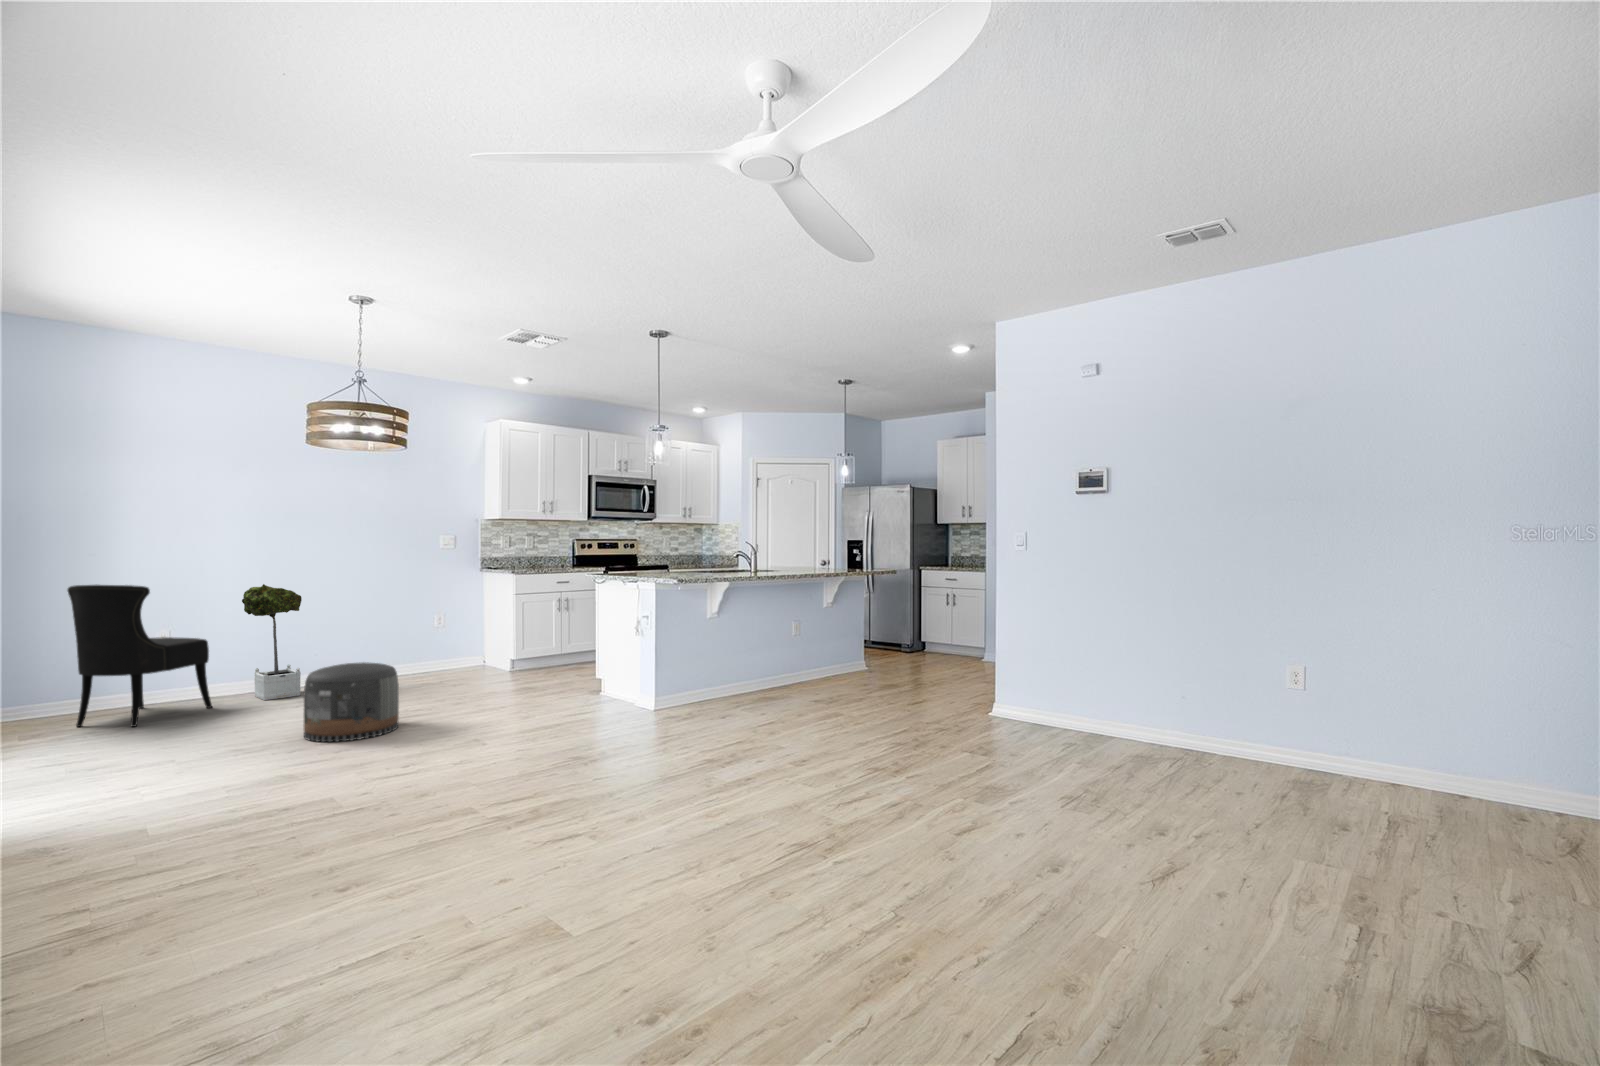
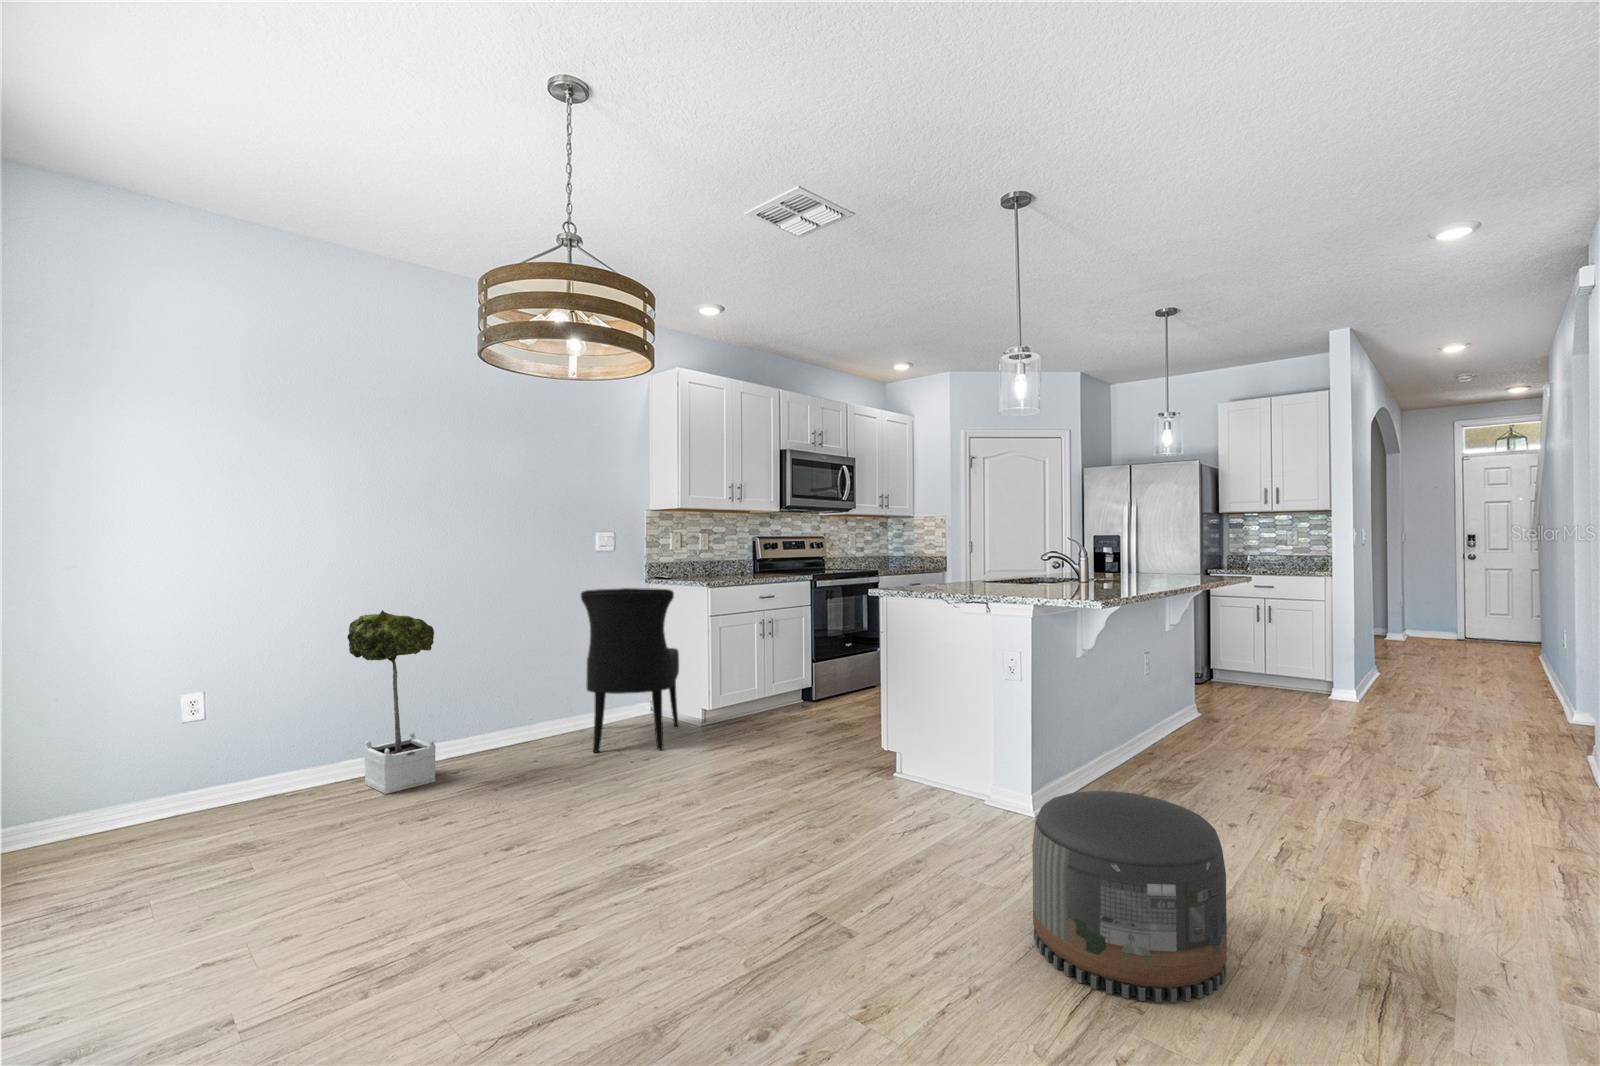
dining chair: present [68,585,212,727] -> present [581,588,679,752]
pouf: present [304,662,399,742] -> present [1032,791,1227,1003]

